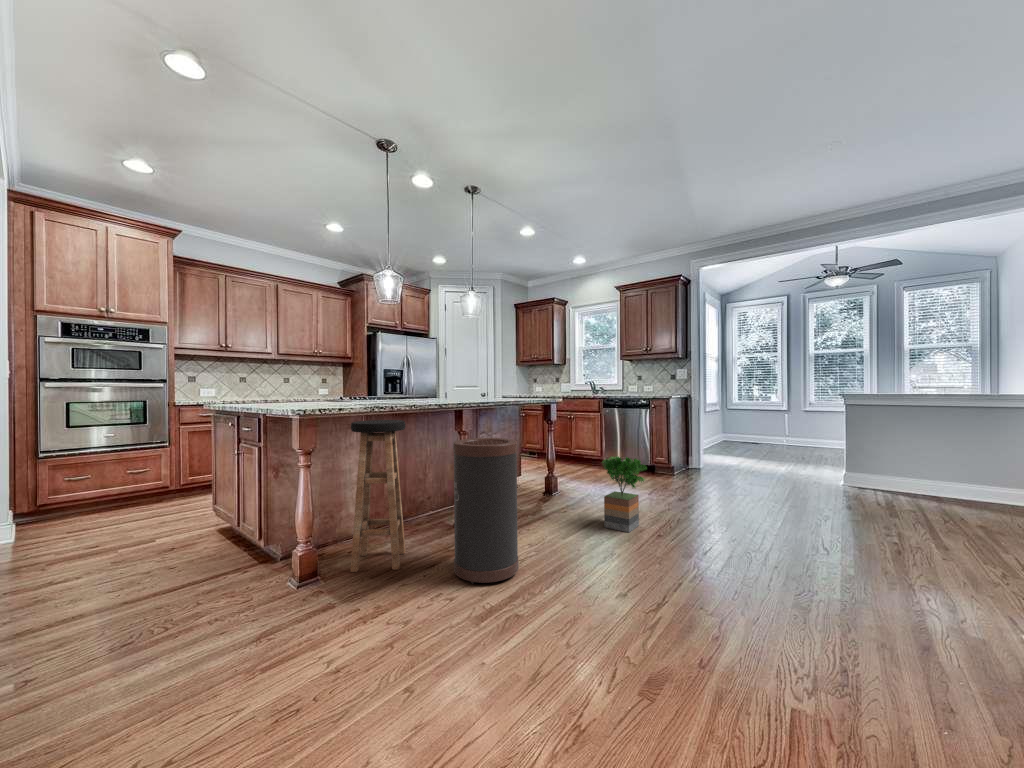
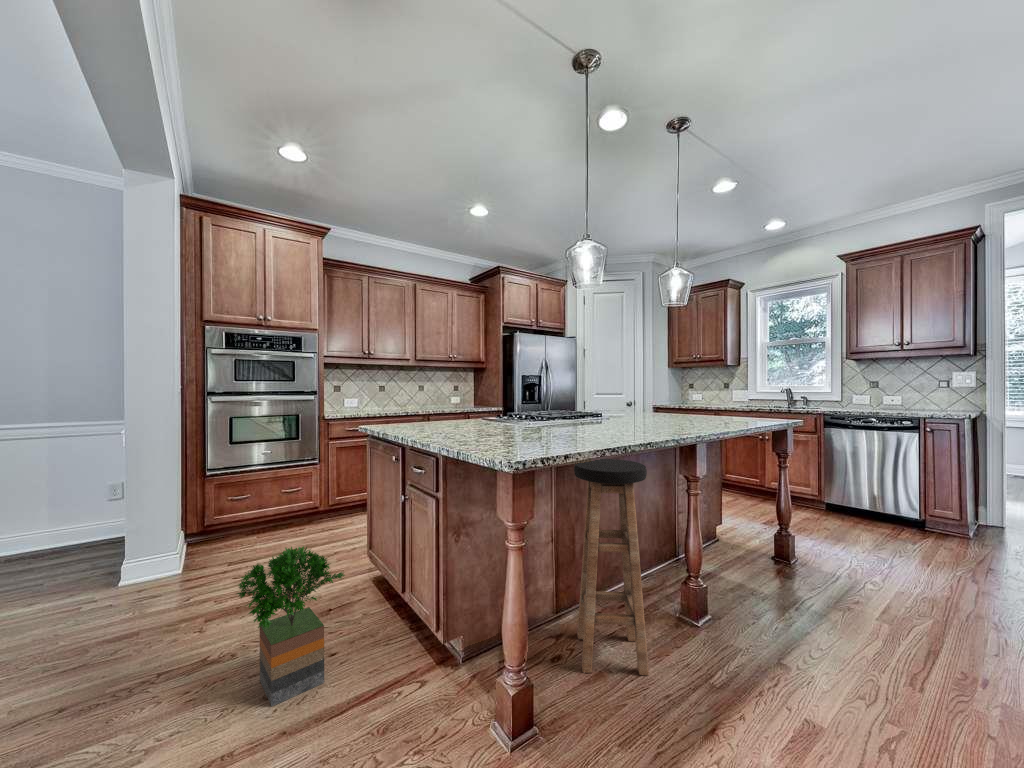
trash can: present [453,438,519,584] -> none [733,494,848,731]
potted tree: present [603,456,647,532] -> present [237,546,344,706]

